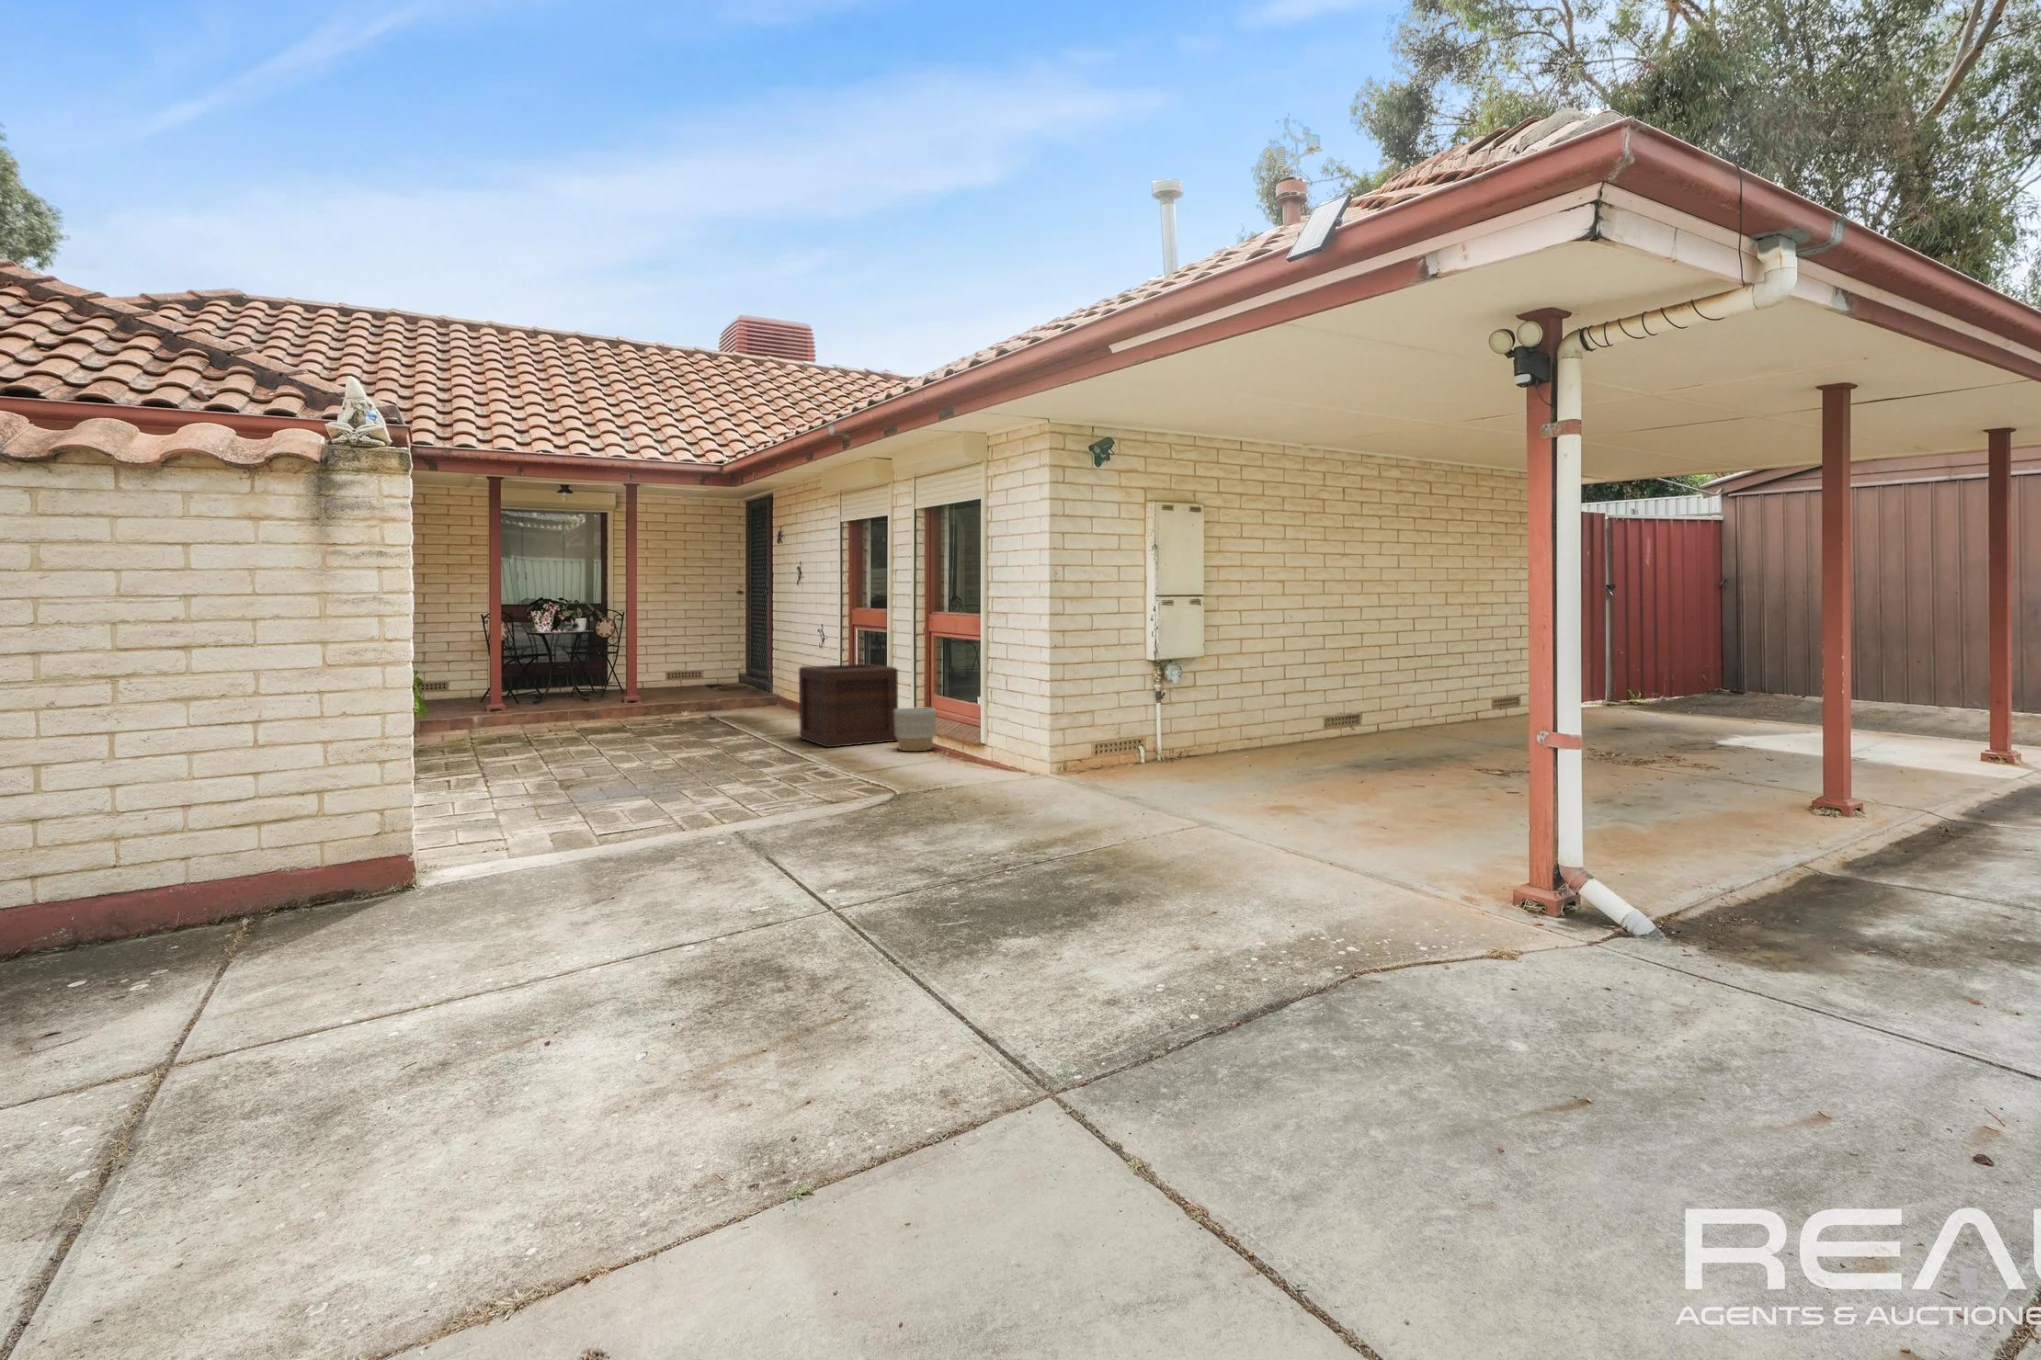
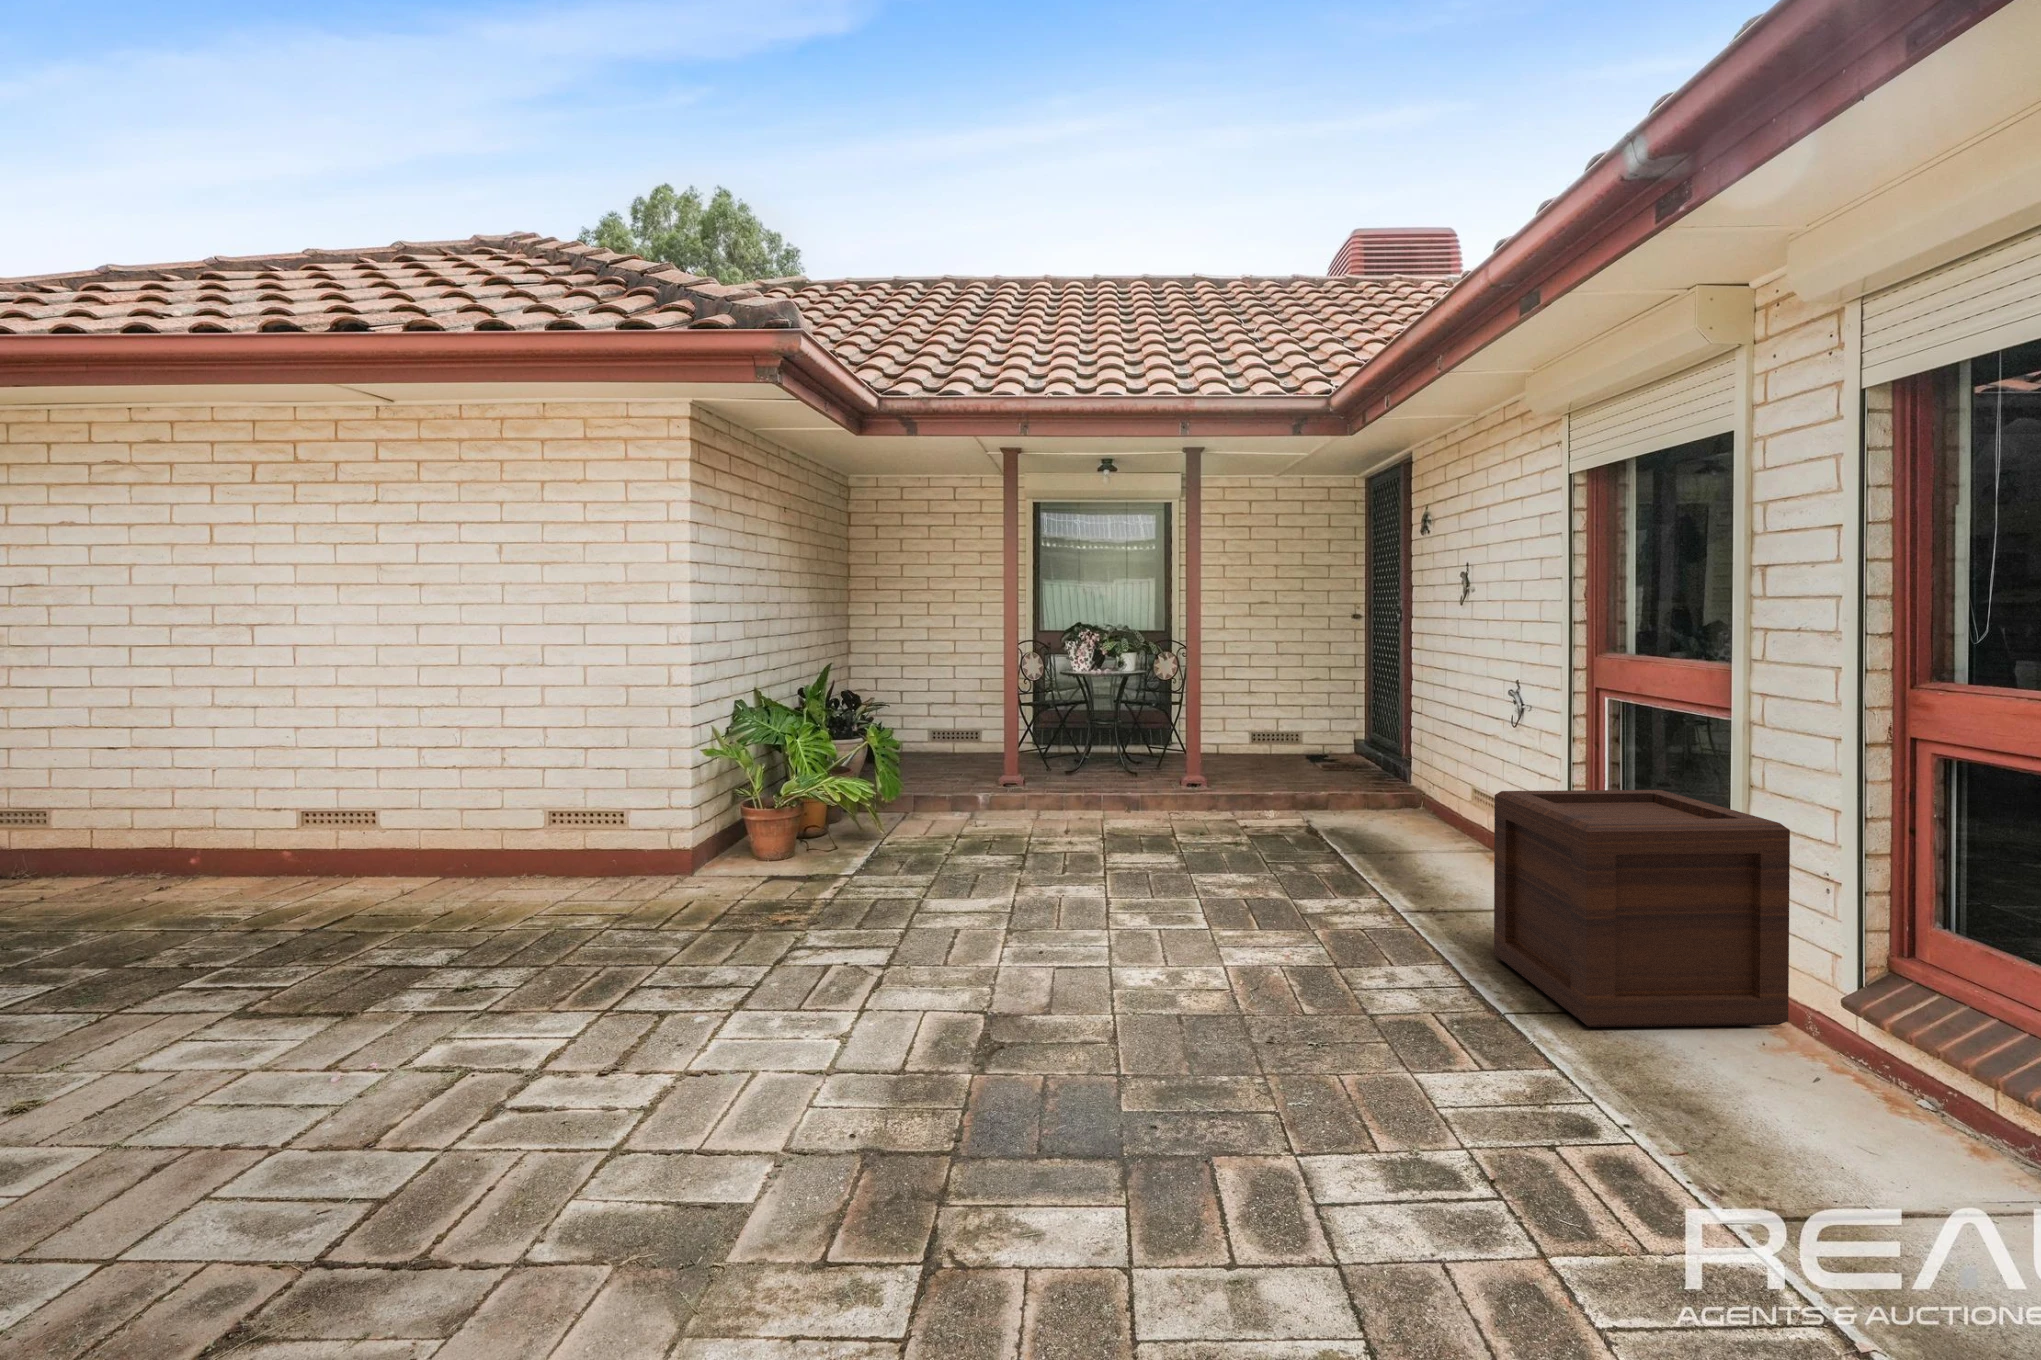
planter: present [894,707,936,751] -> none [1821,964,1992,1134]

